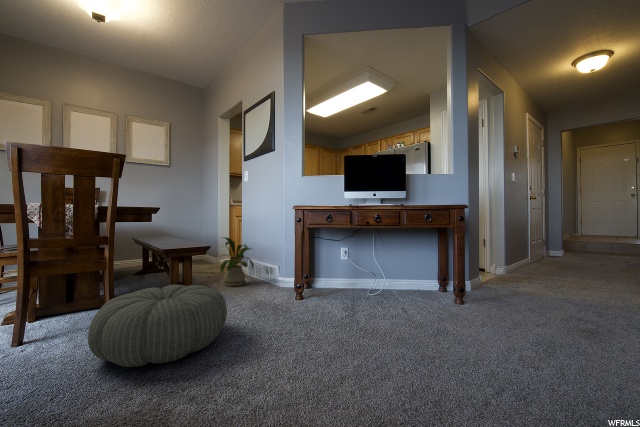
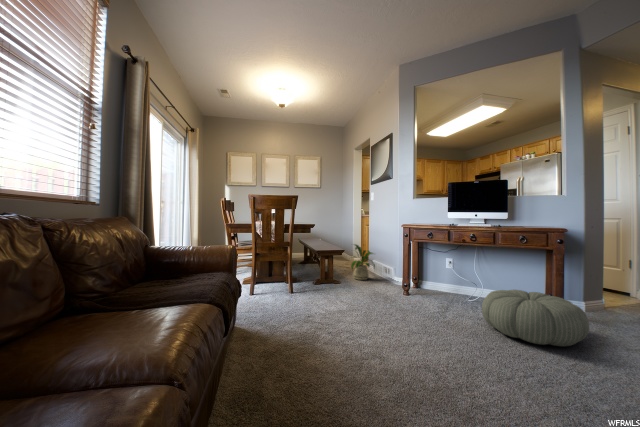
pouf: present [88,285,227,367] -> present [482,290,589,346]

